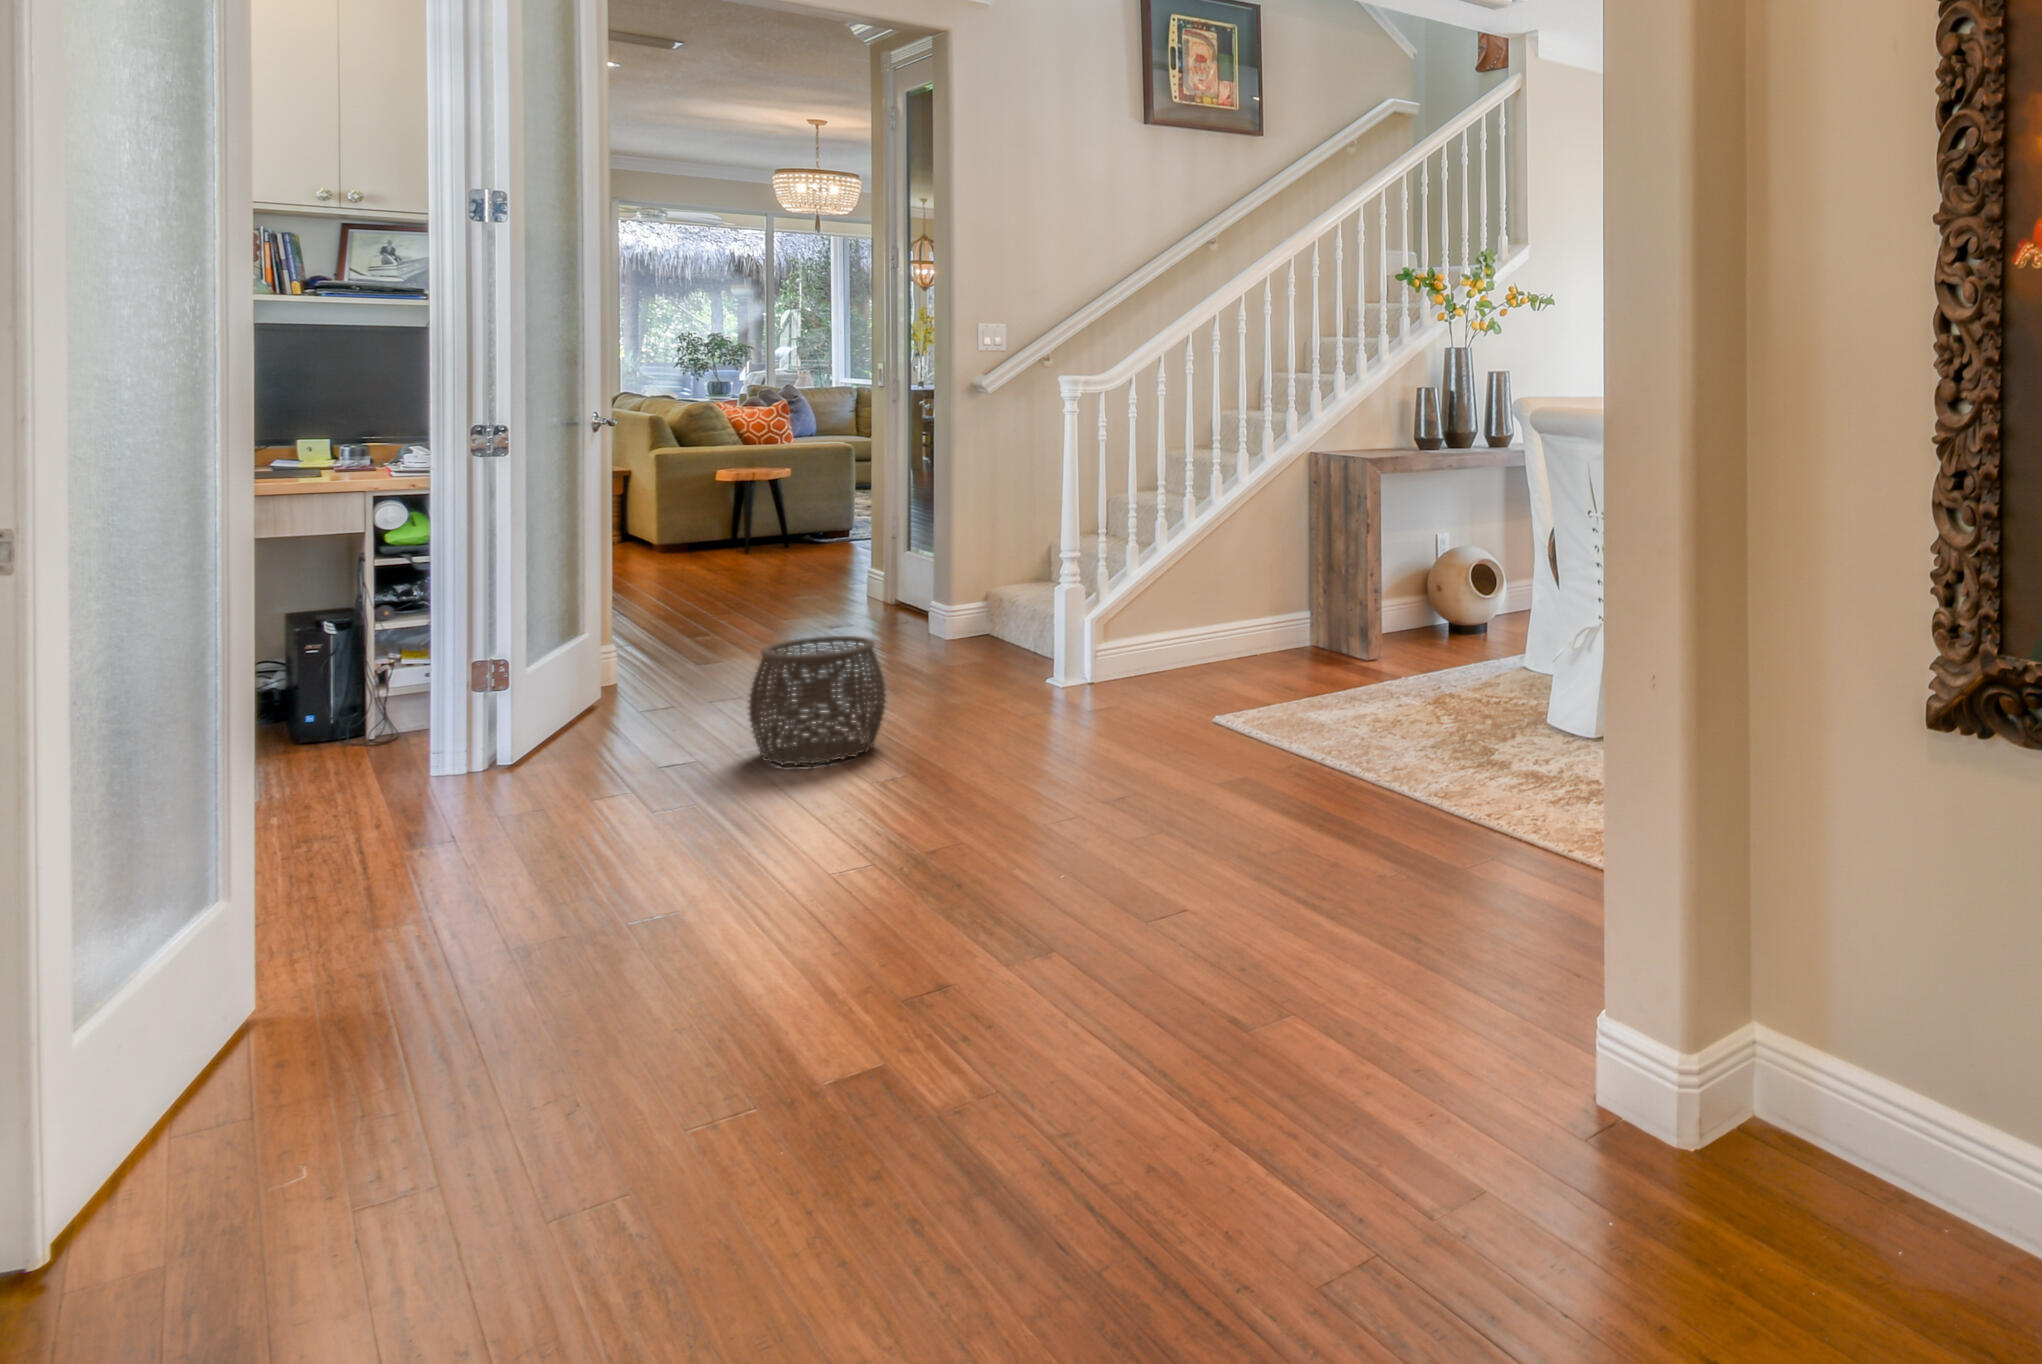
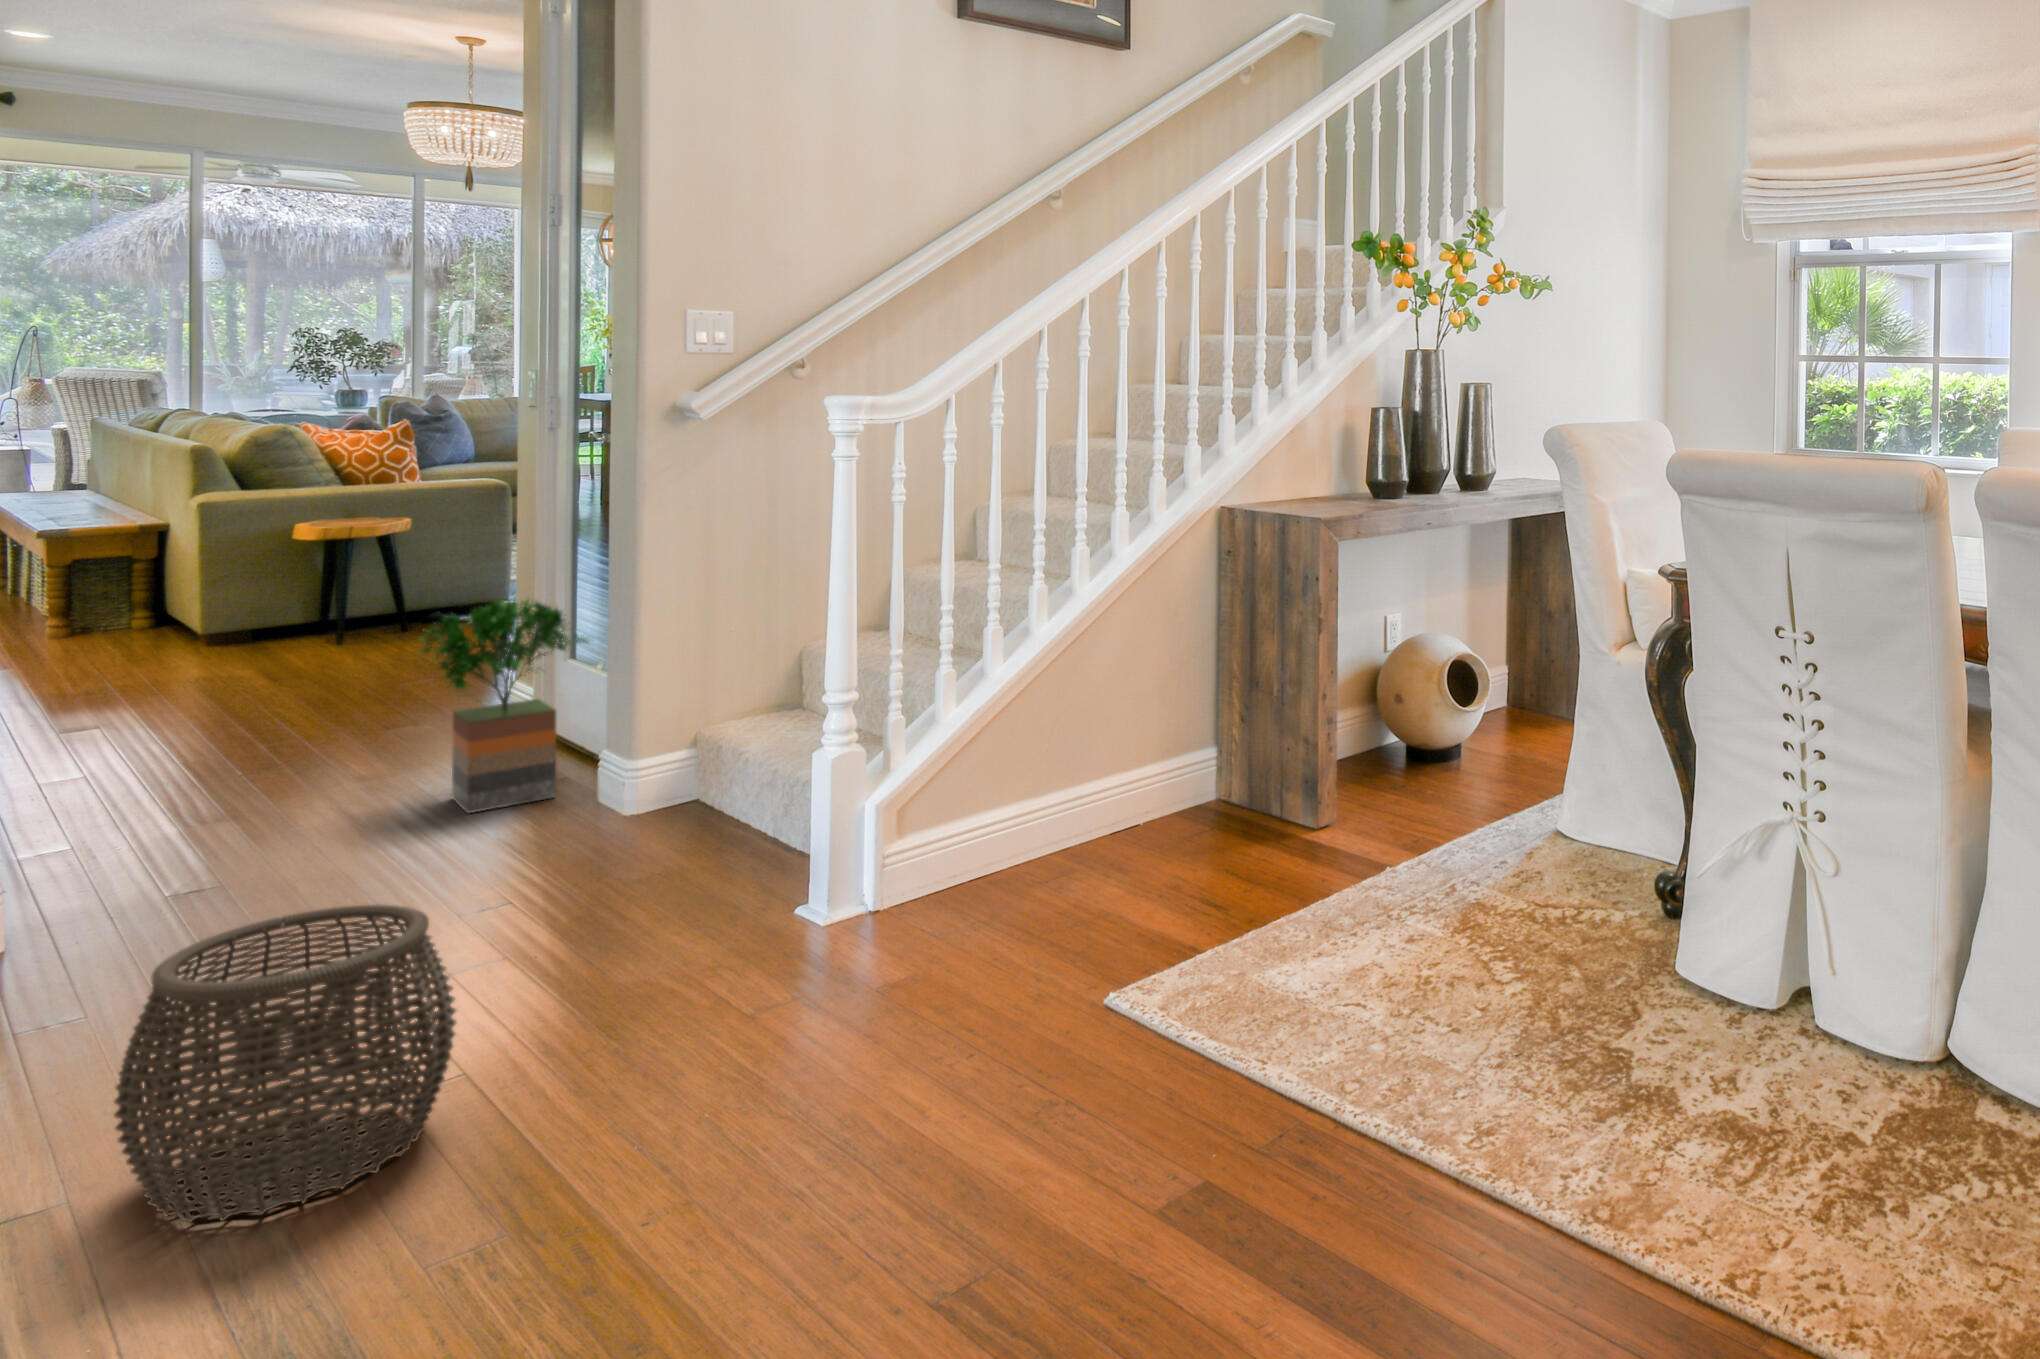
potted tree: none [825,507,927,638] -> present [421,600,593,813]

